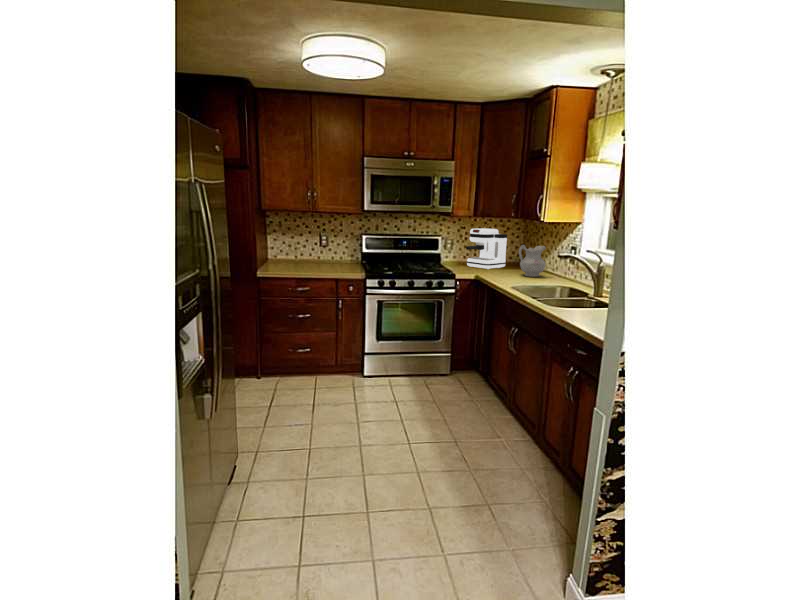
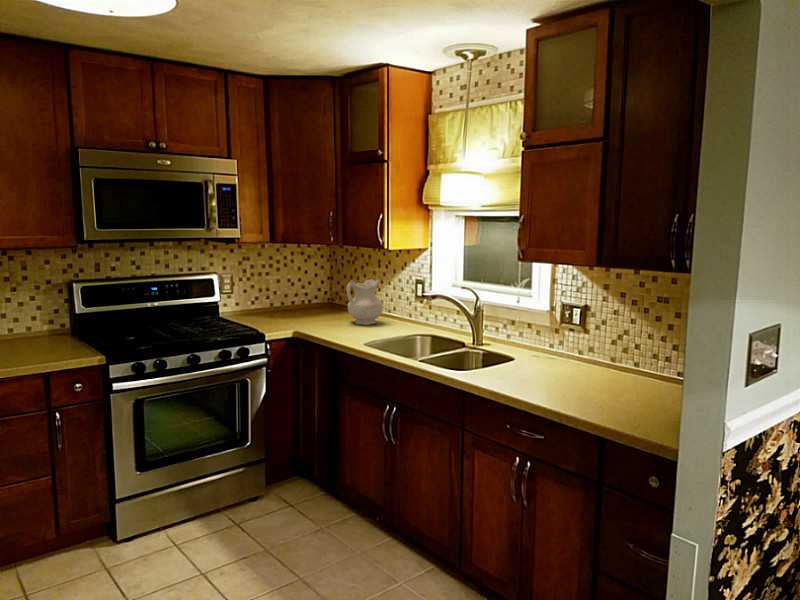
coffee maker: present [466,228,507,269] -> none [263,258,319,320]

